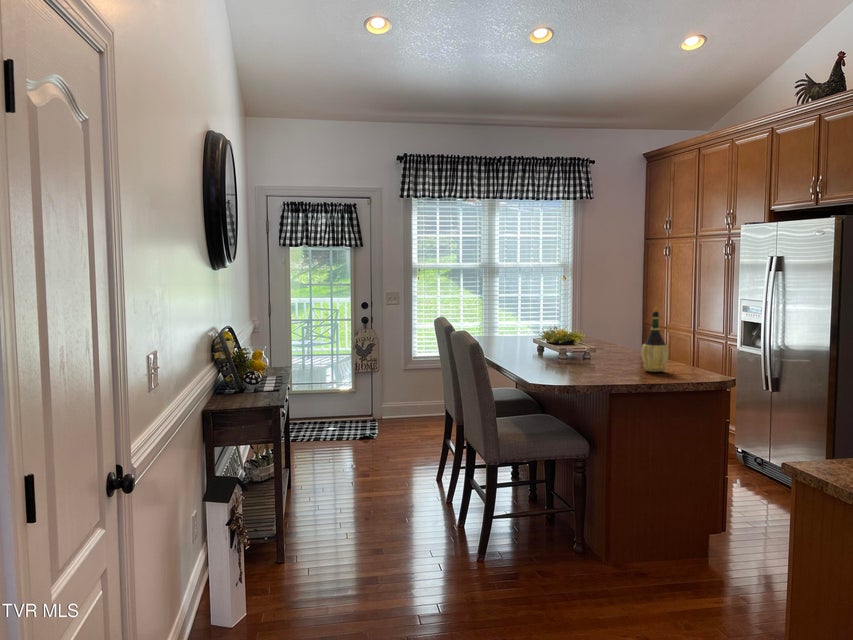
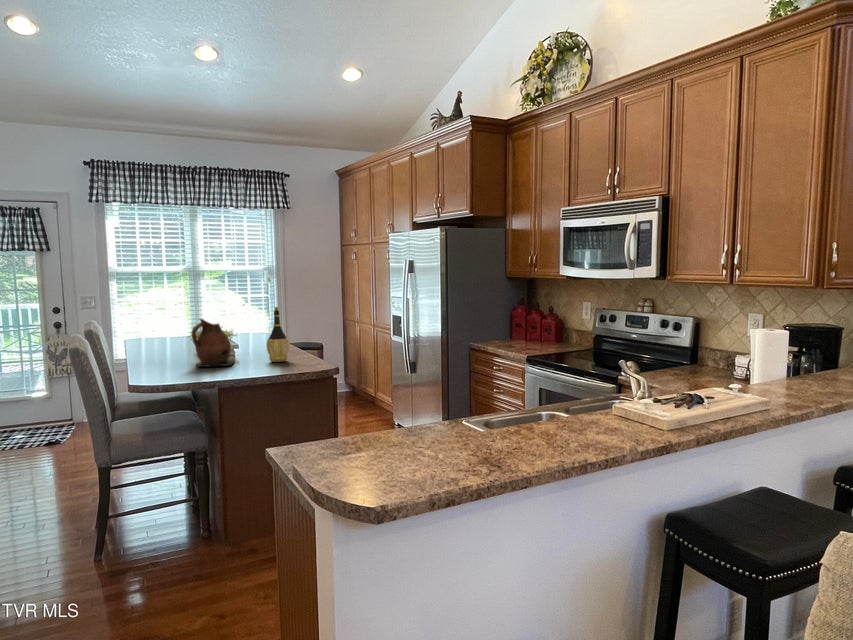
ceramic pitcher: none [560,318,606,373] -> present [192,319,235,367]

